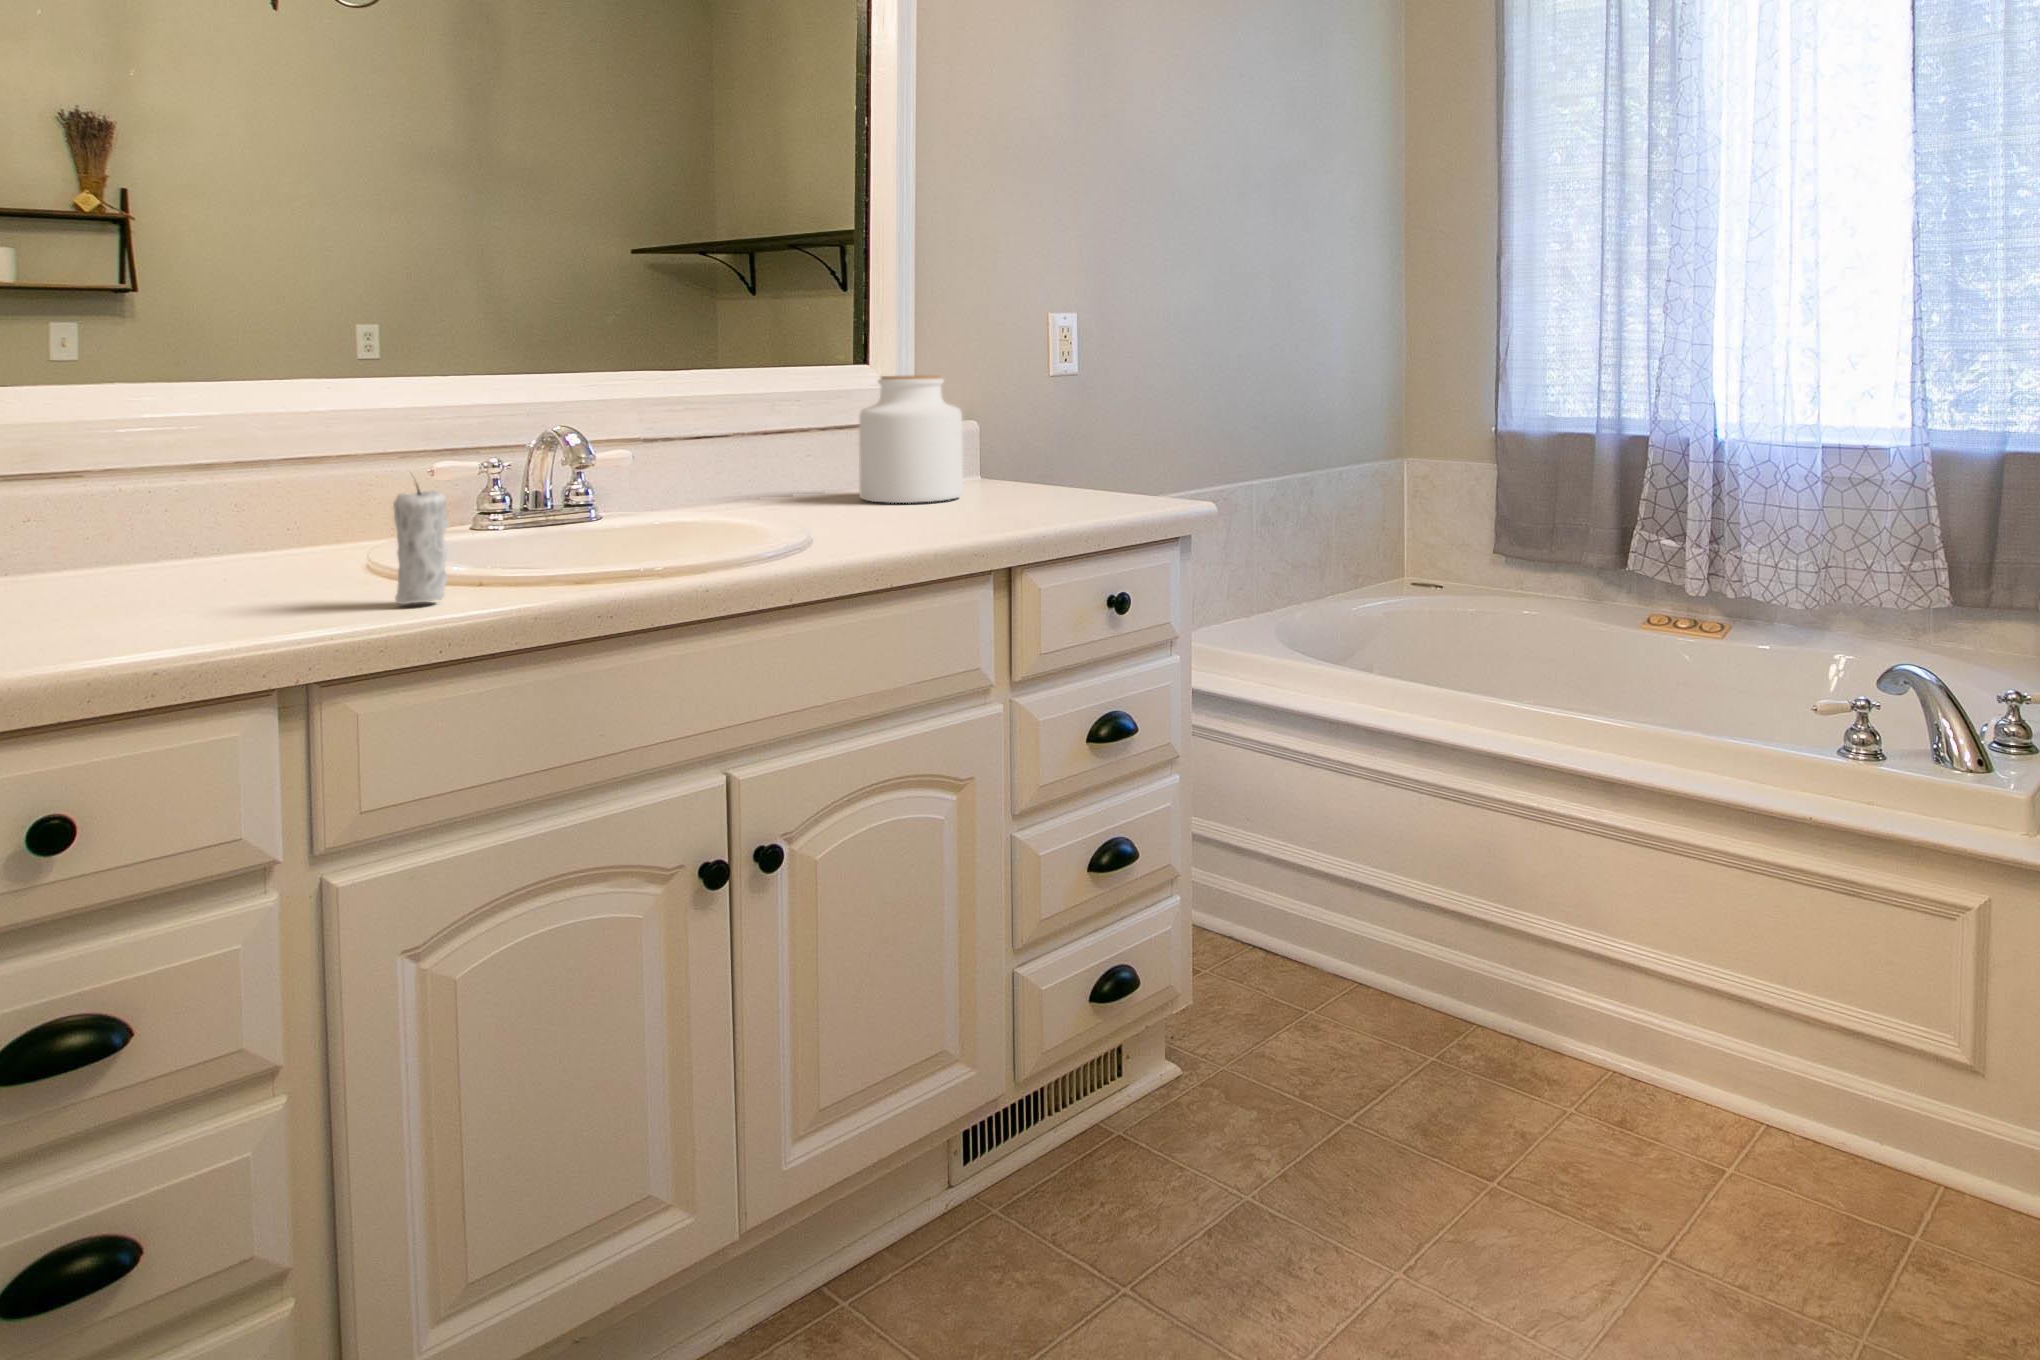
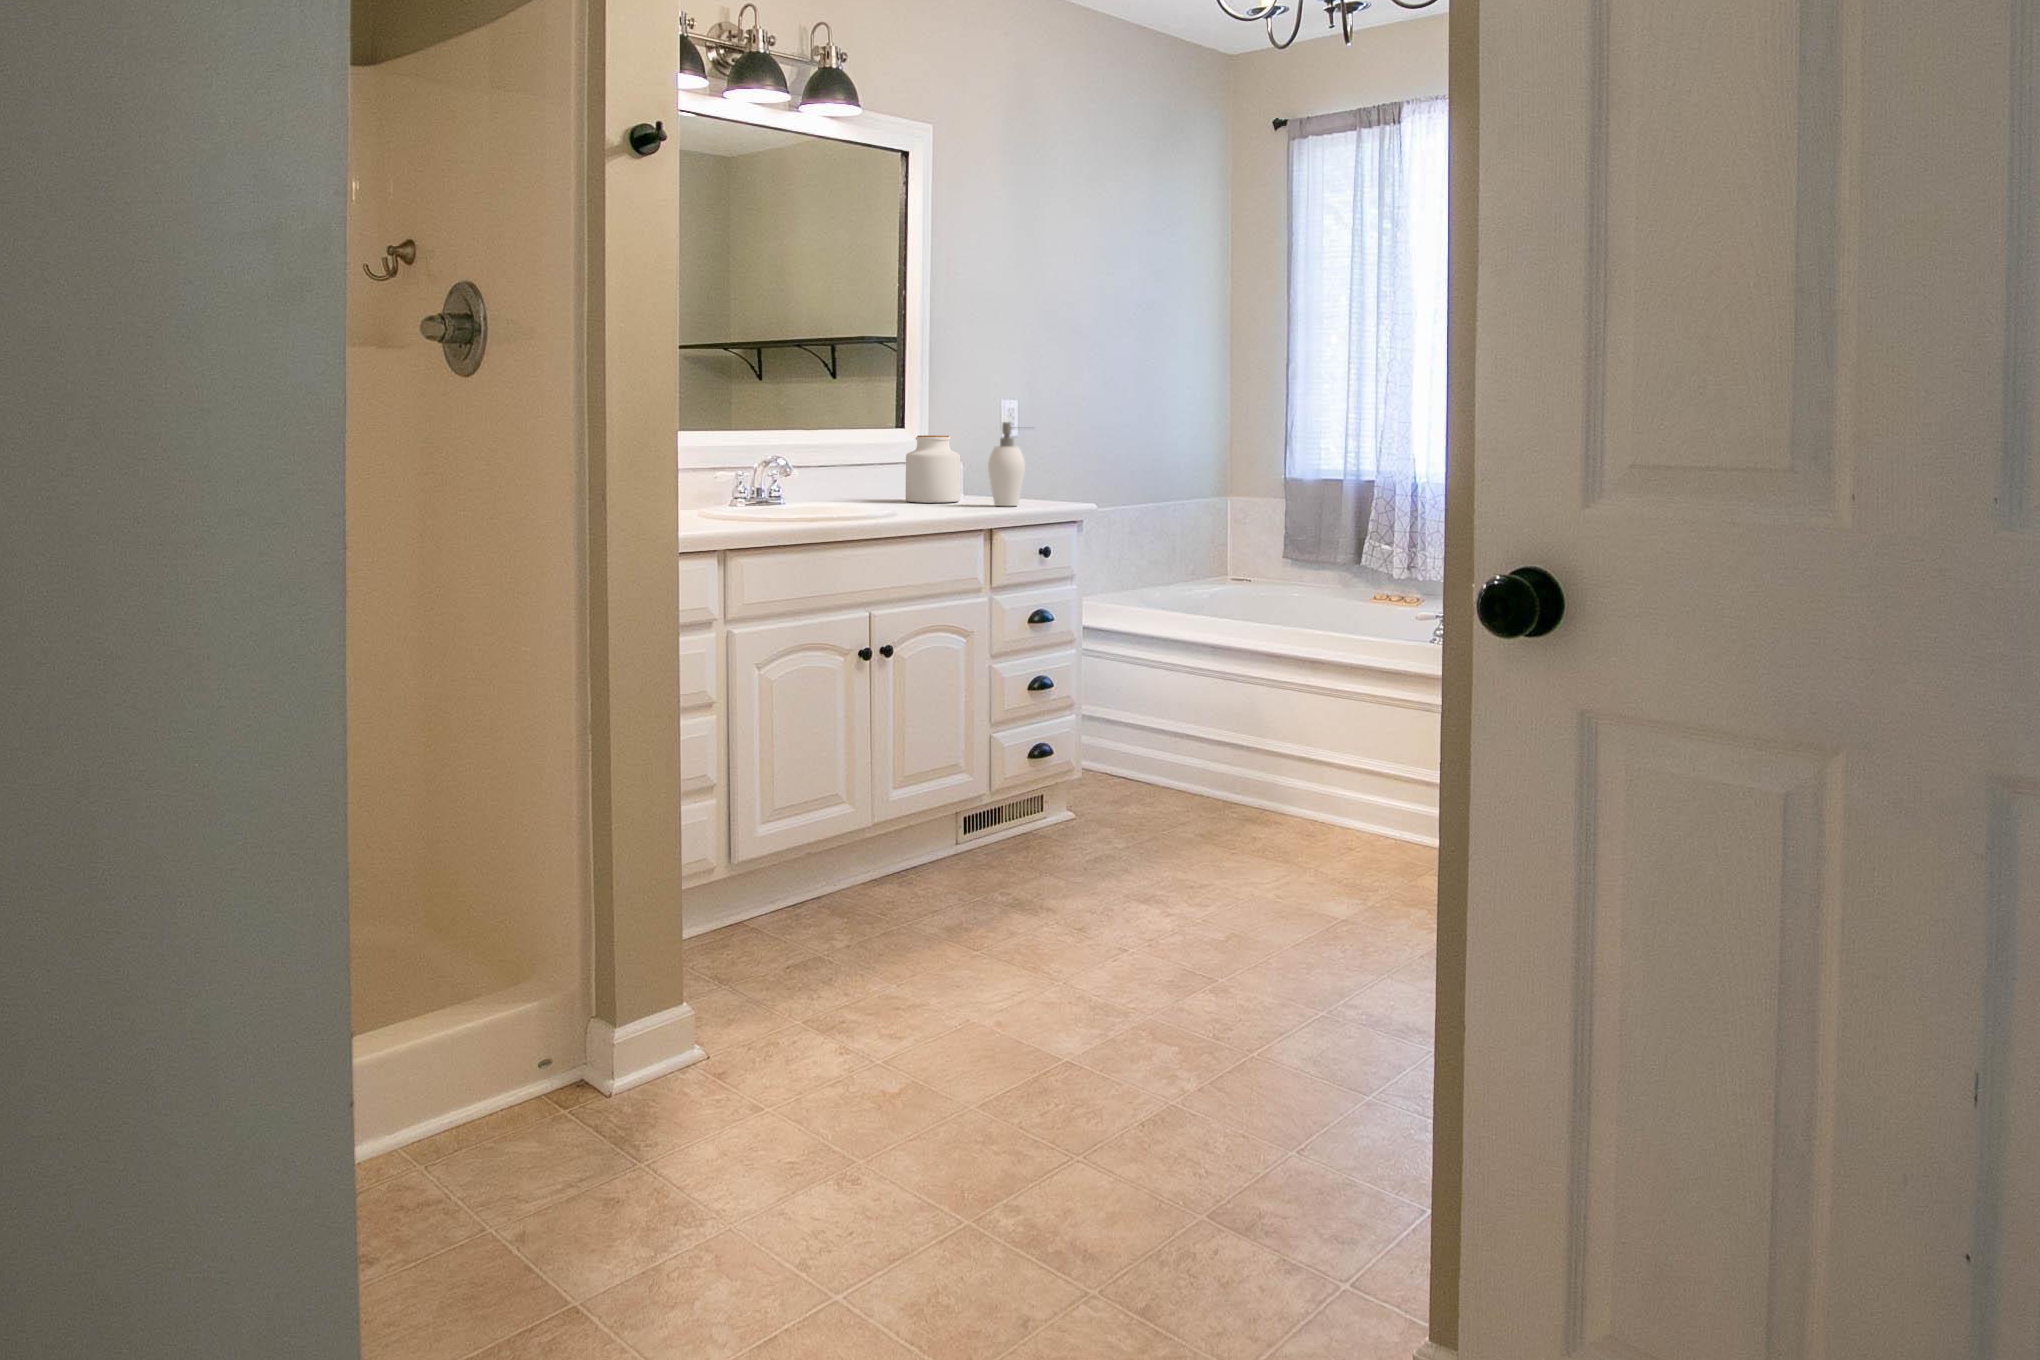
soap dispenser: none [1010,350,1098,512] -> present [988,422,1025,506]
candle: present [393,474,448,604] -> none [745,469,766,525]

